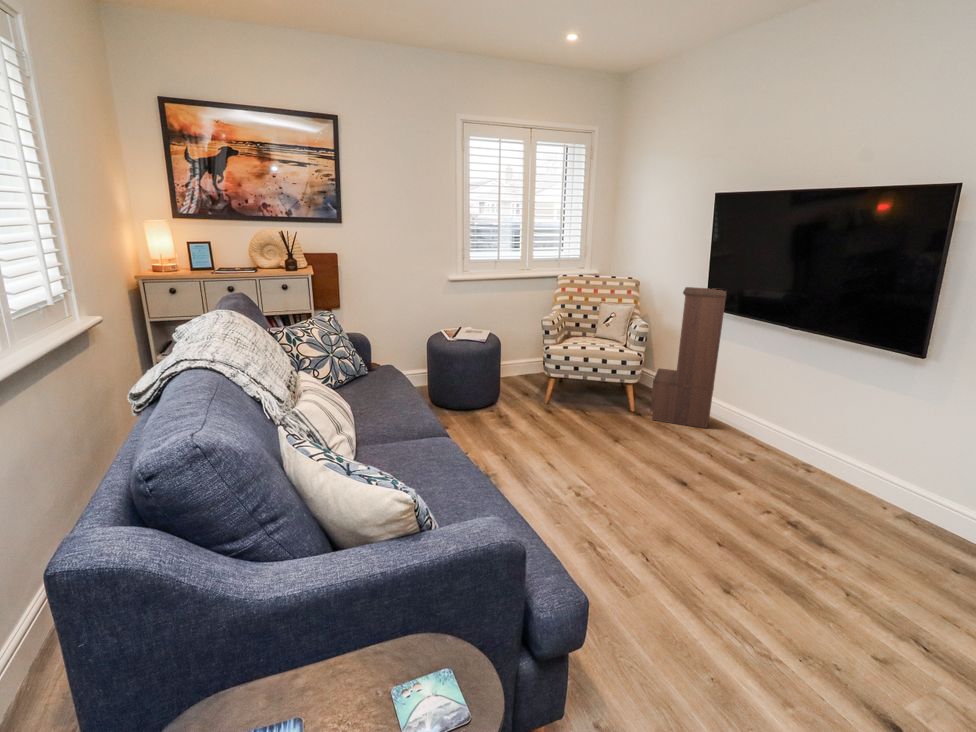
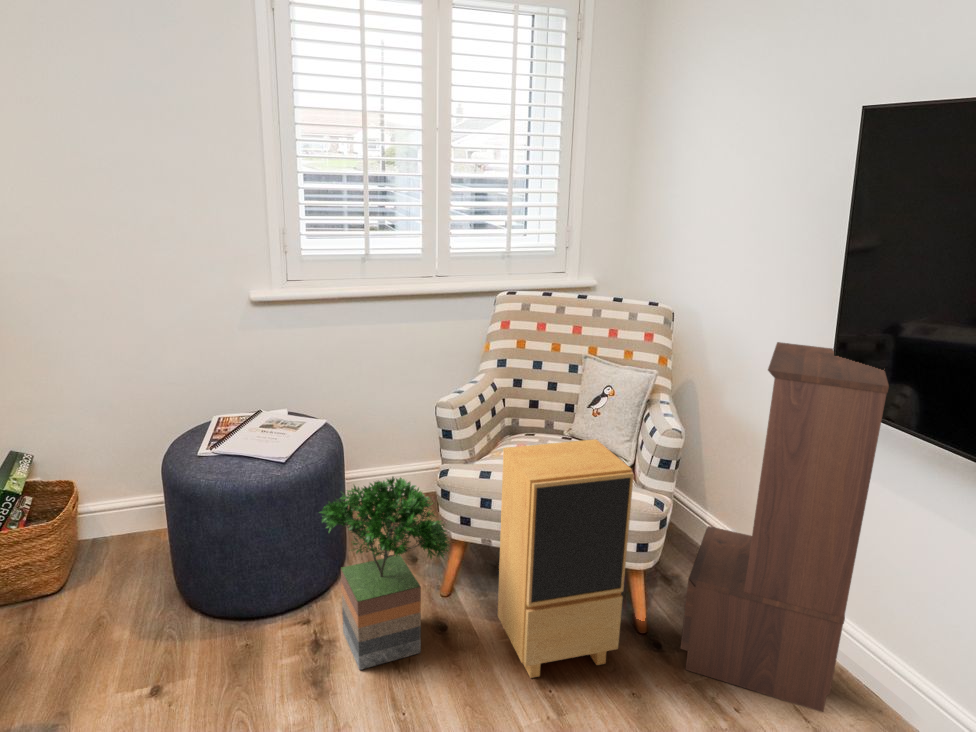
speaker: none [573,329,632,423] -> present [498,439,634,678]
potted tree: none [504,346,559,422] -> present [320,477,449,670]

